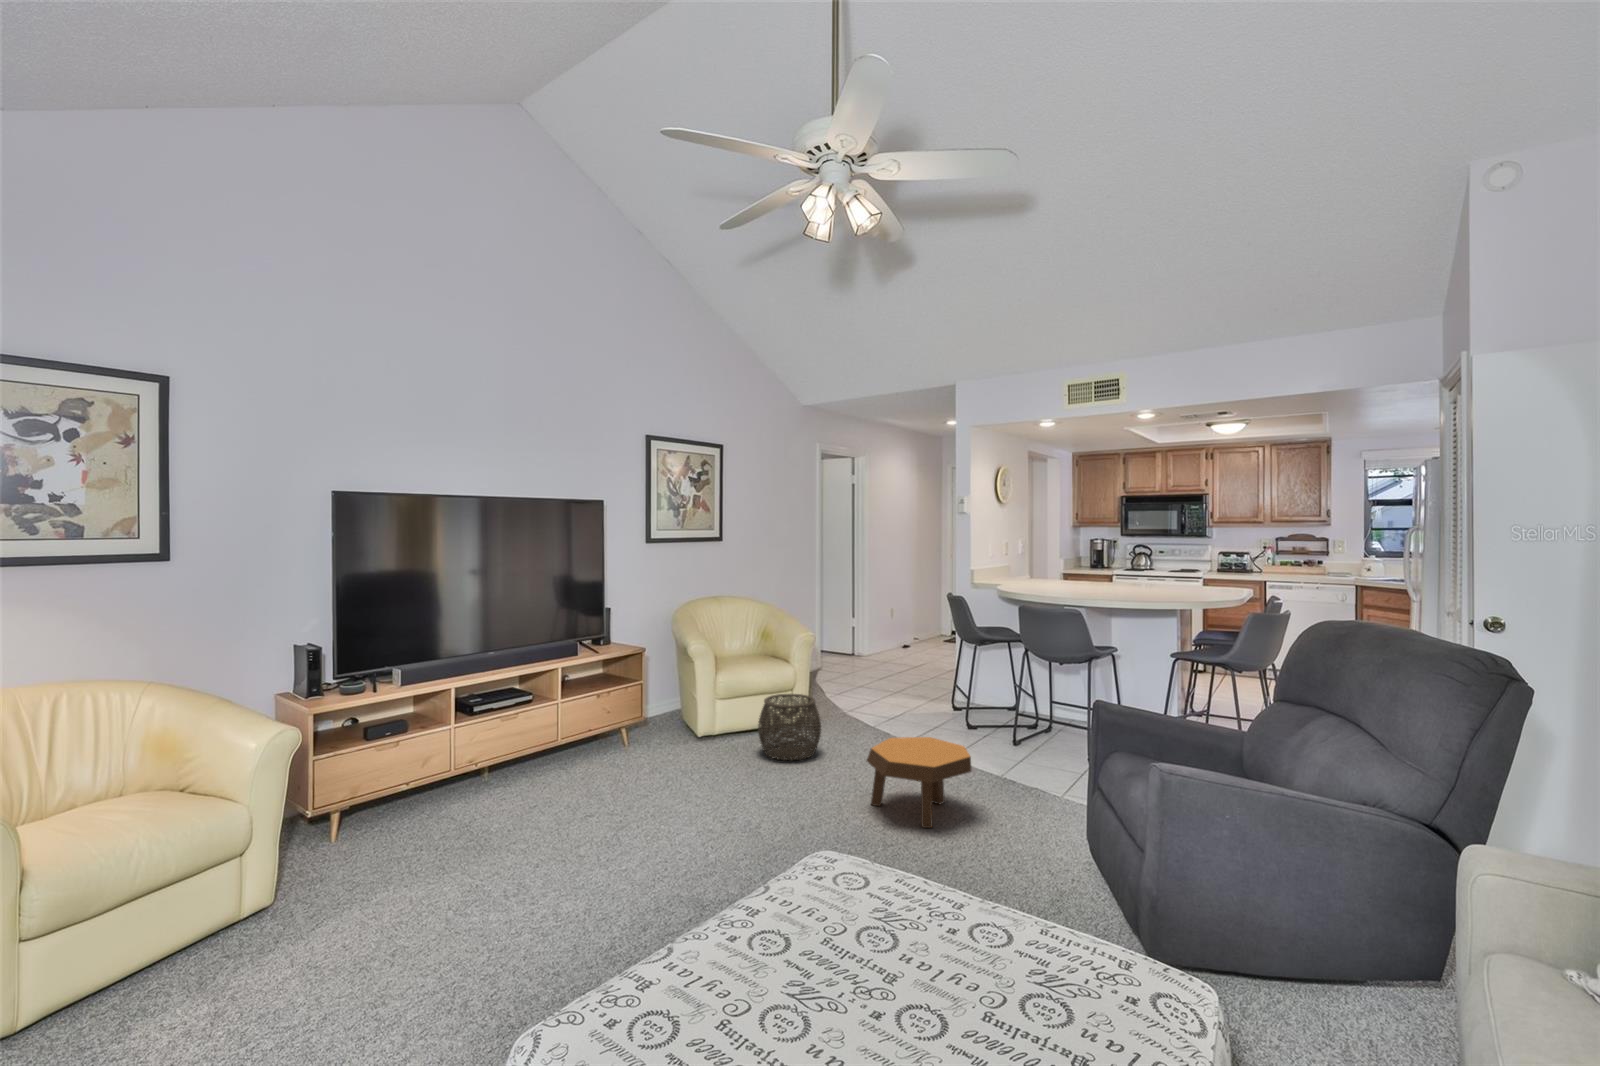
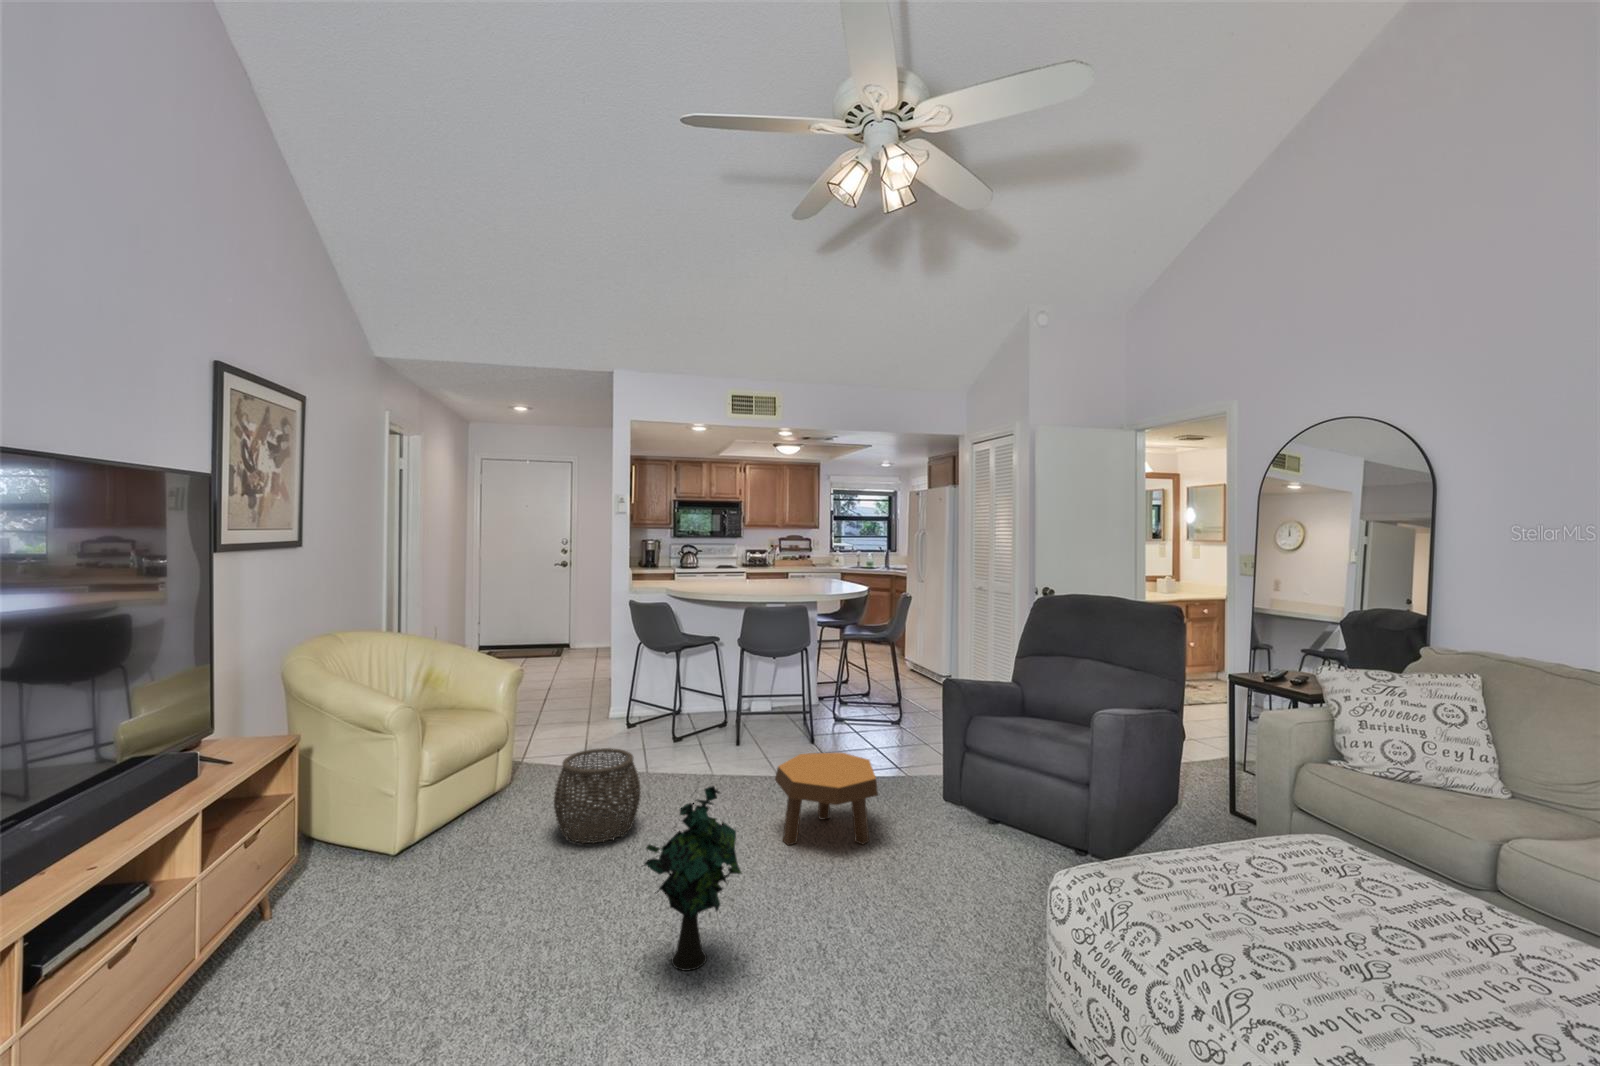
decorative plant: none [667,705,735,827] -> present [644,786,741,971]

